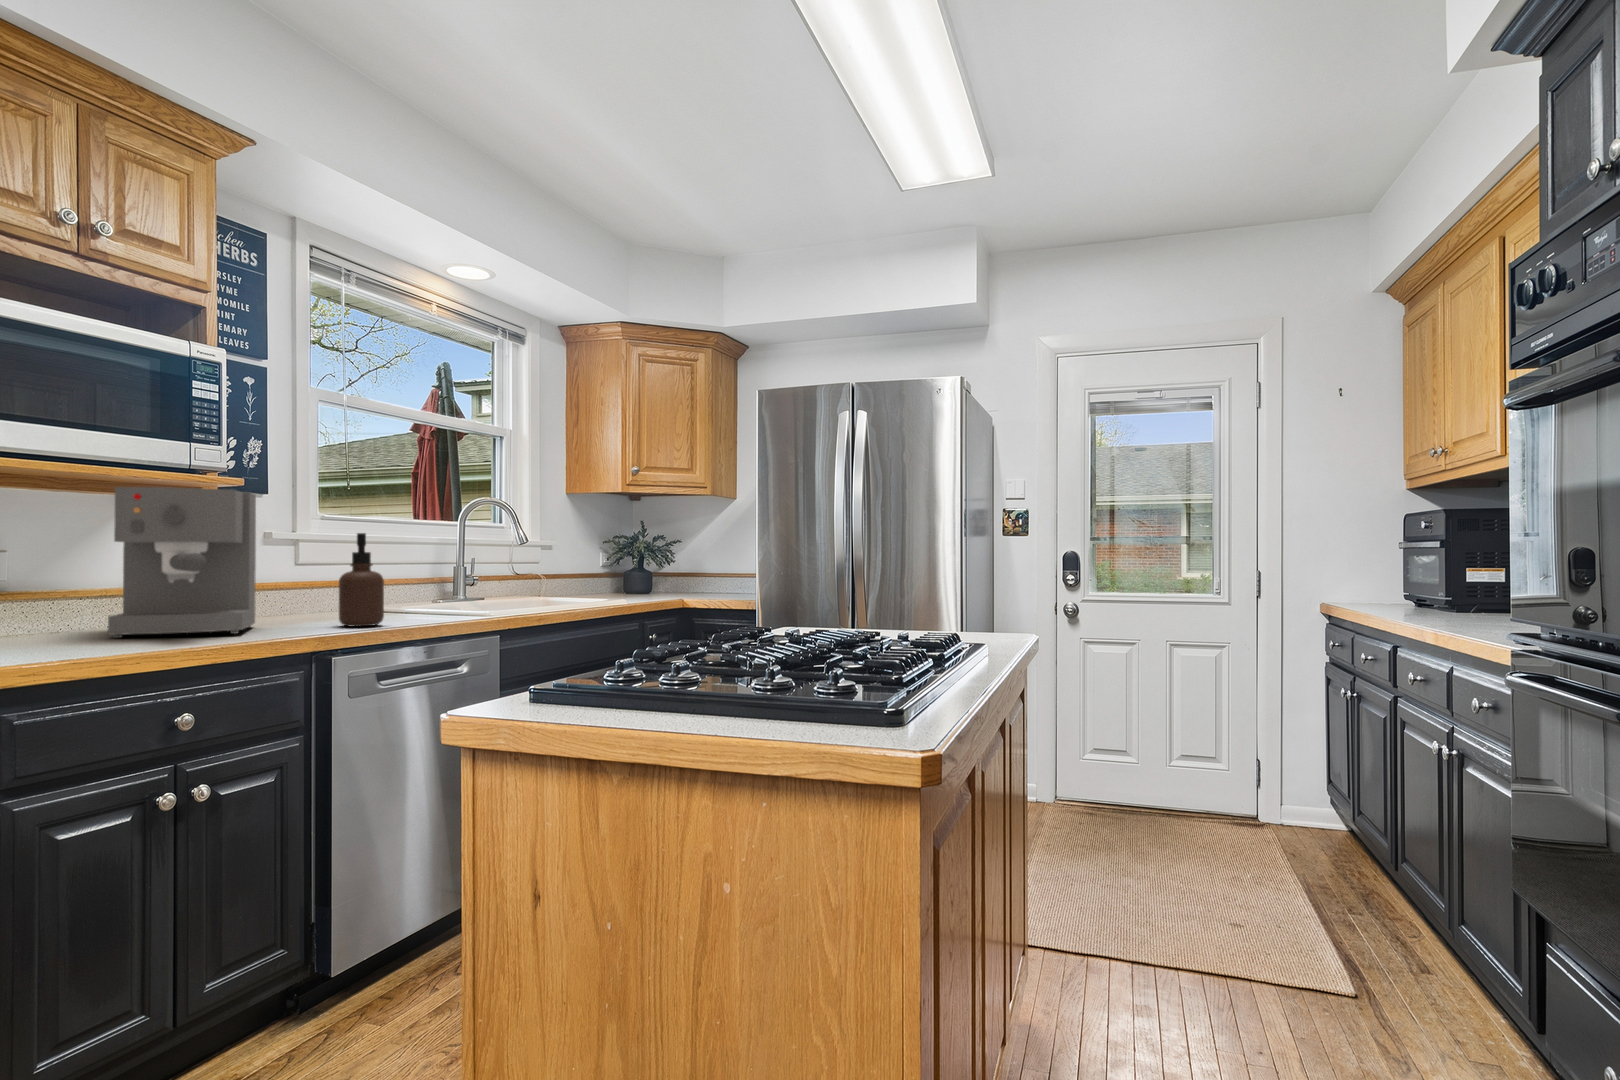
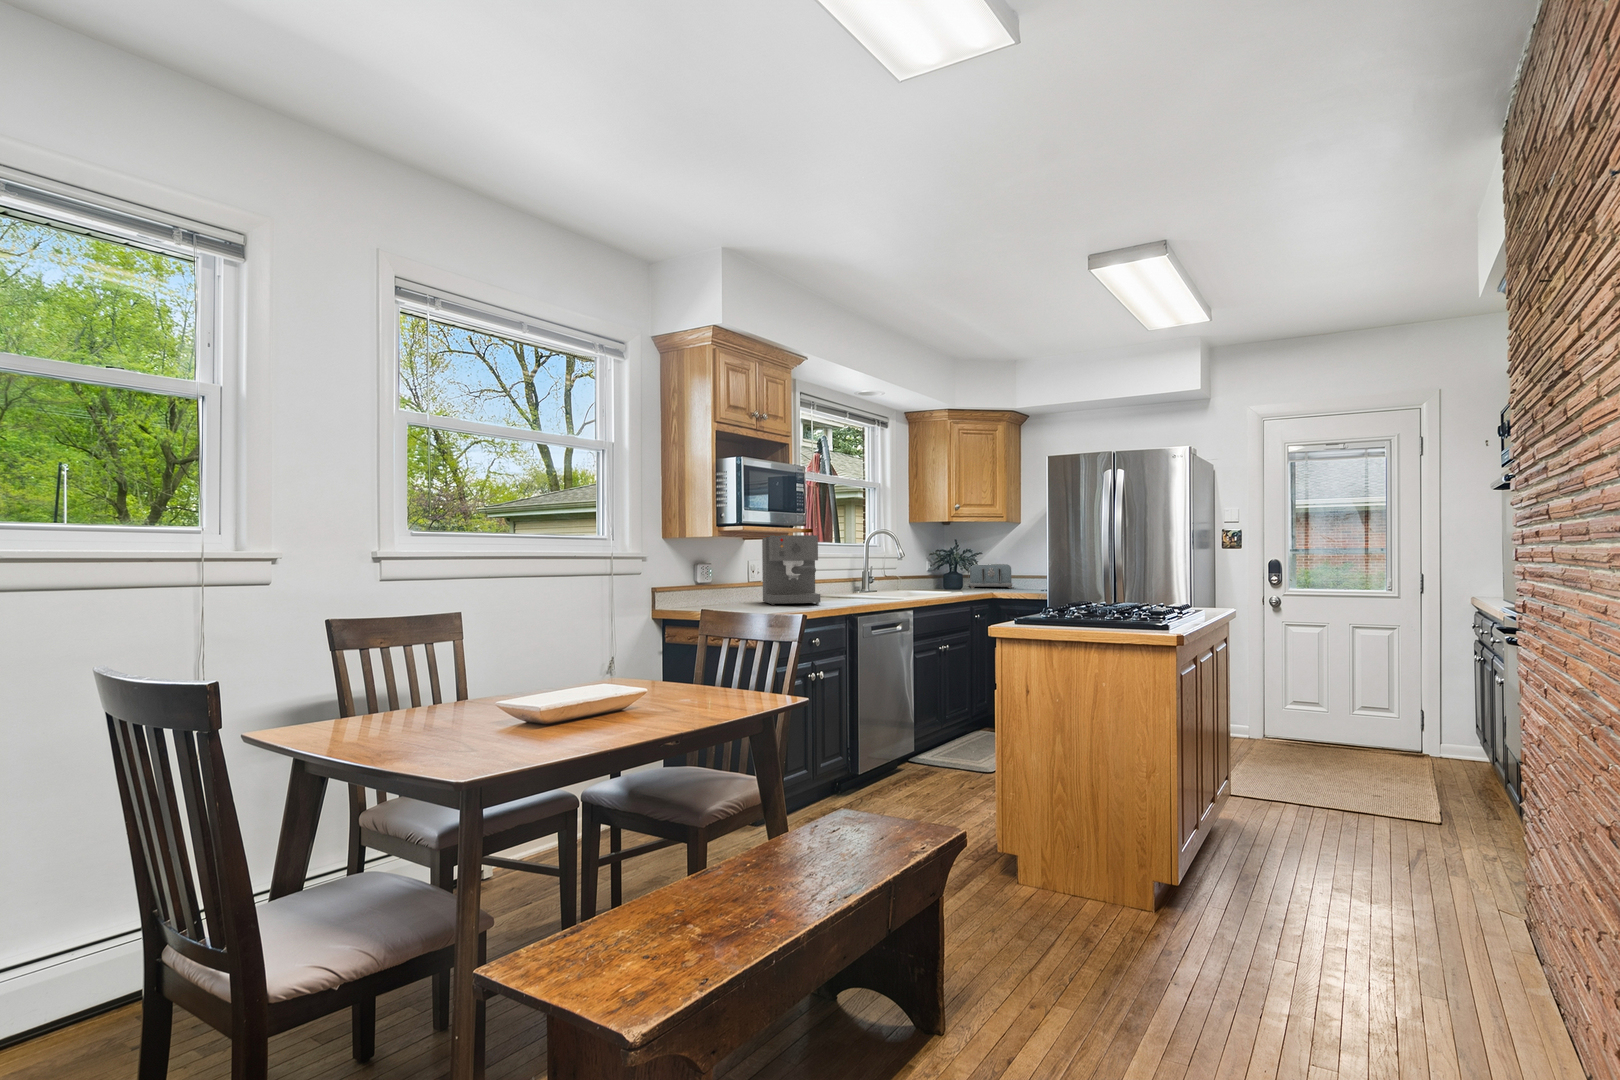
soap dispenser: present [339,533,384,627] -> none [848,555,868,603]
toaster: none [661,558,722,592] -> present [968,564,1012,588]

